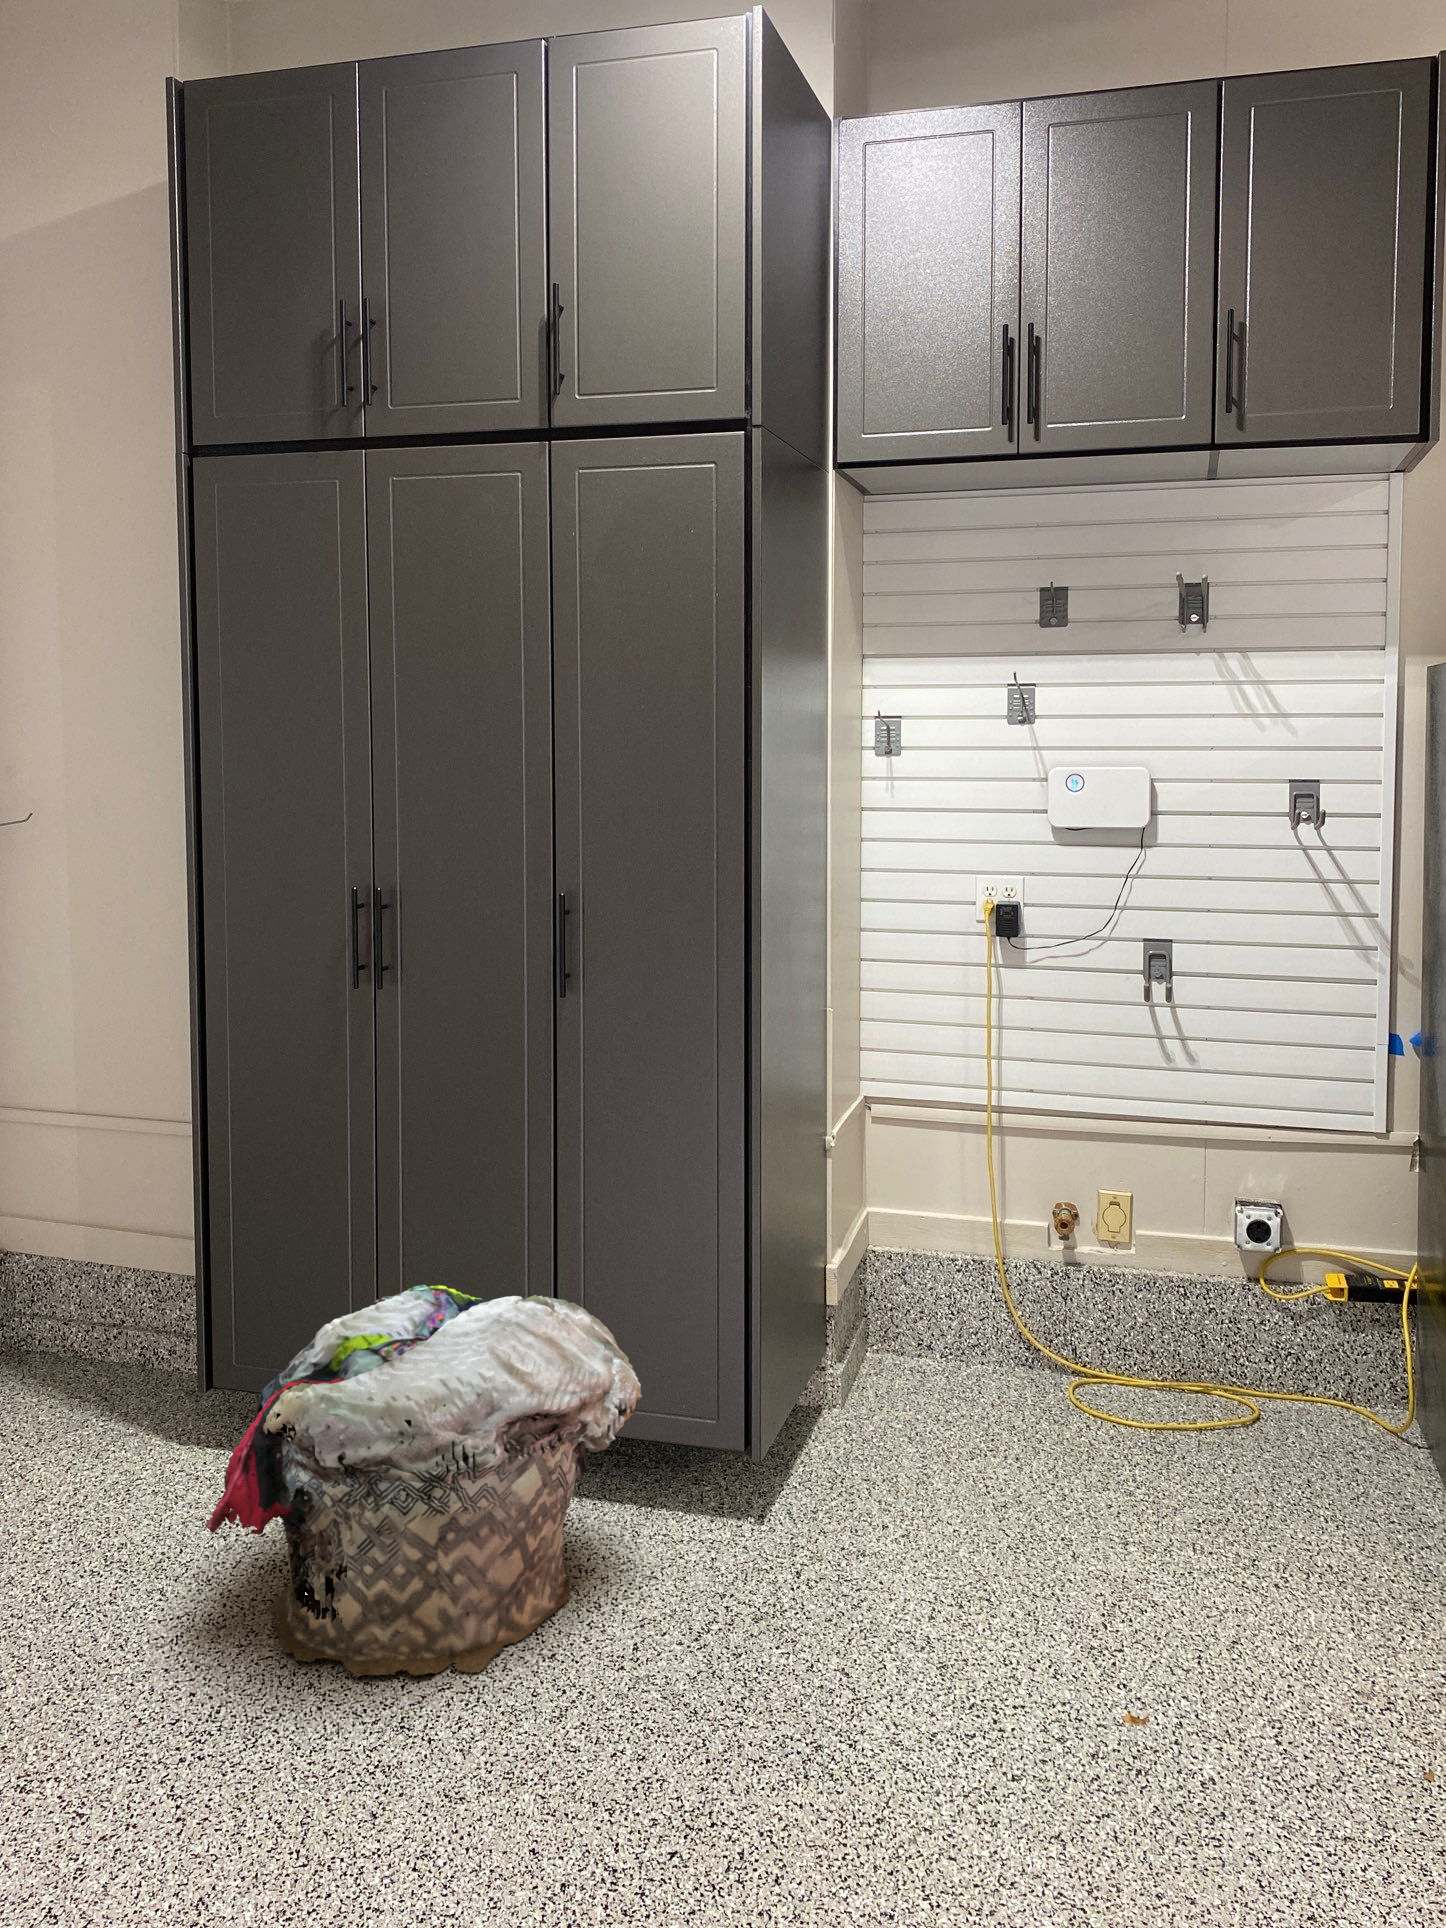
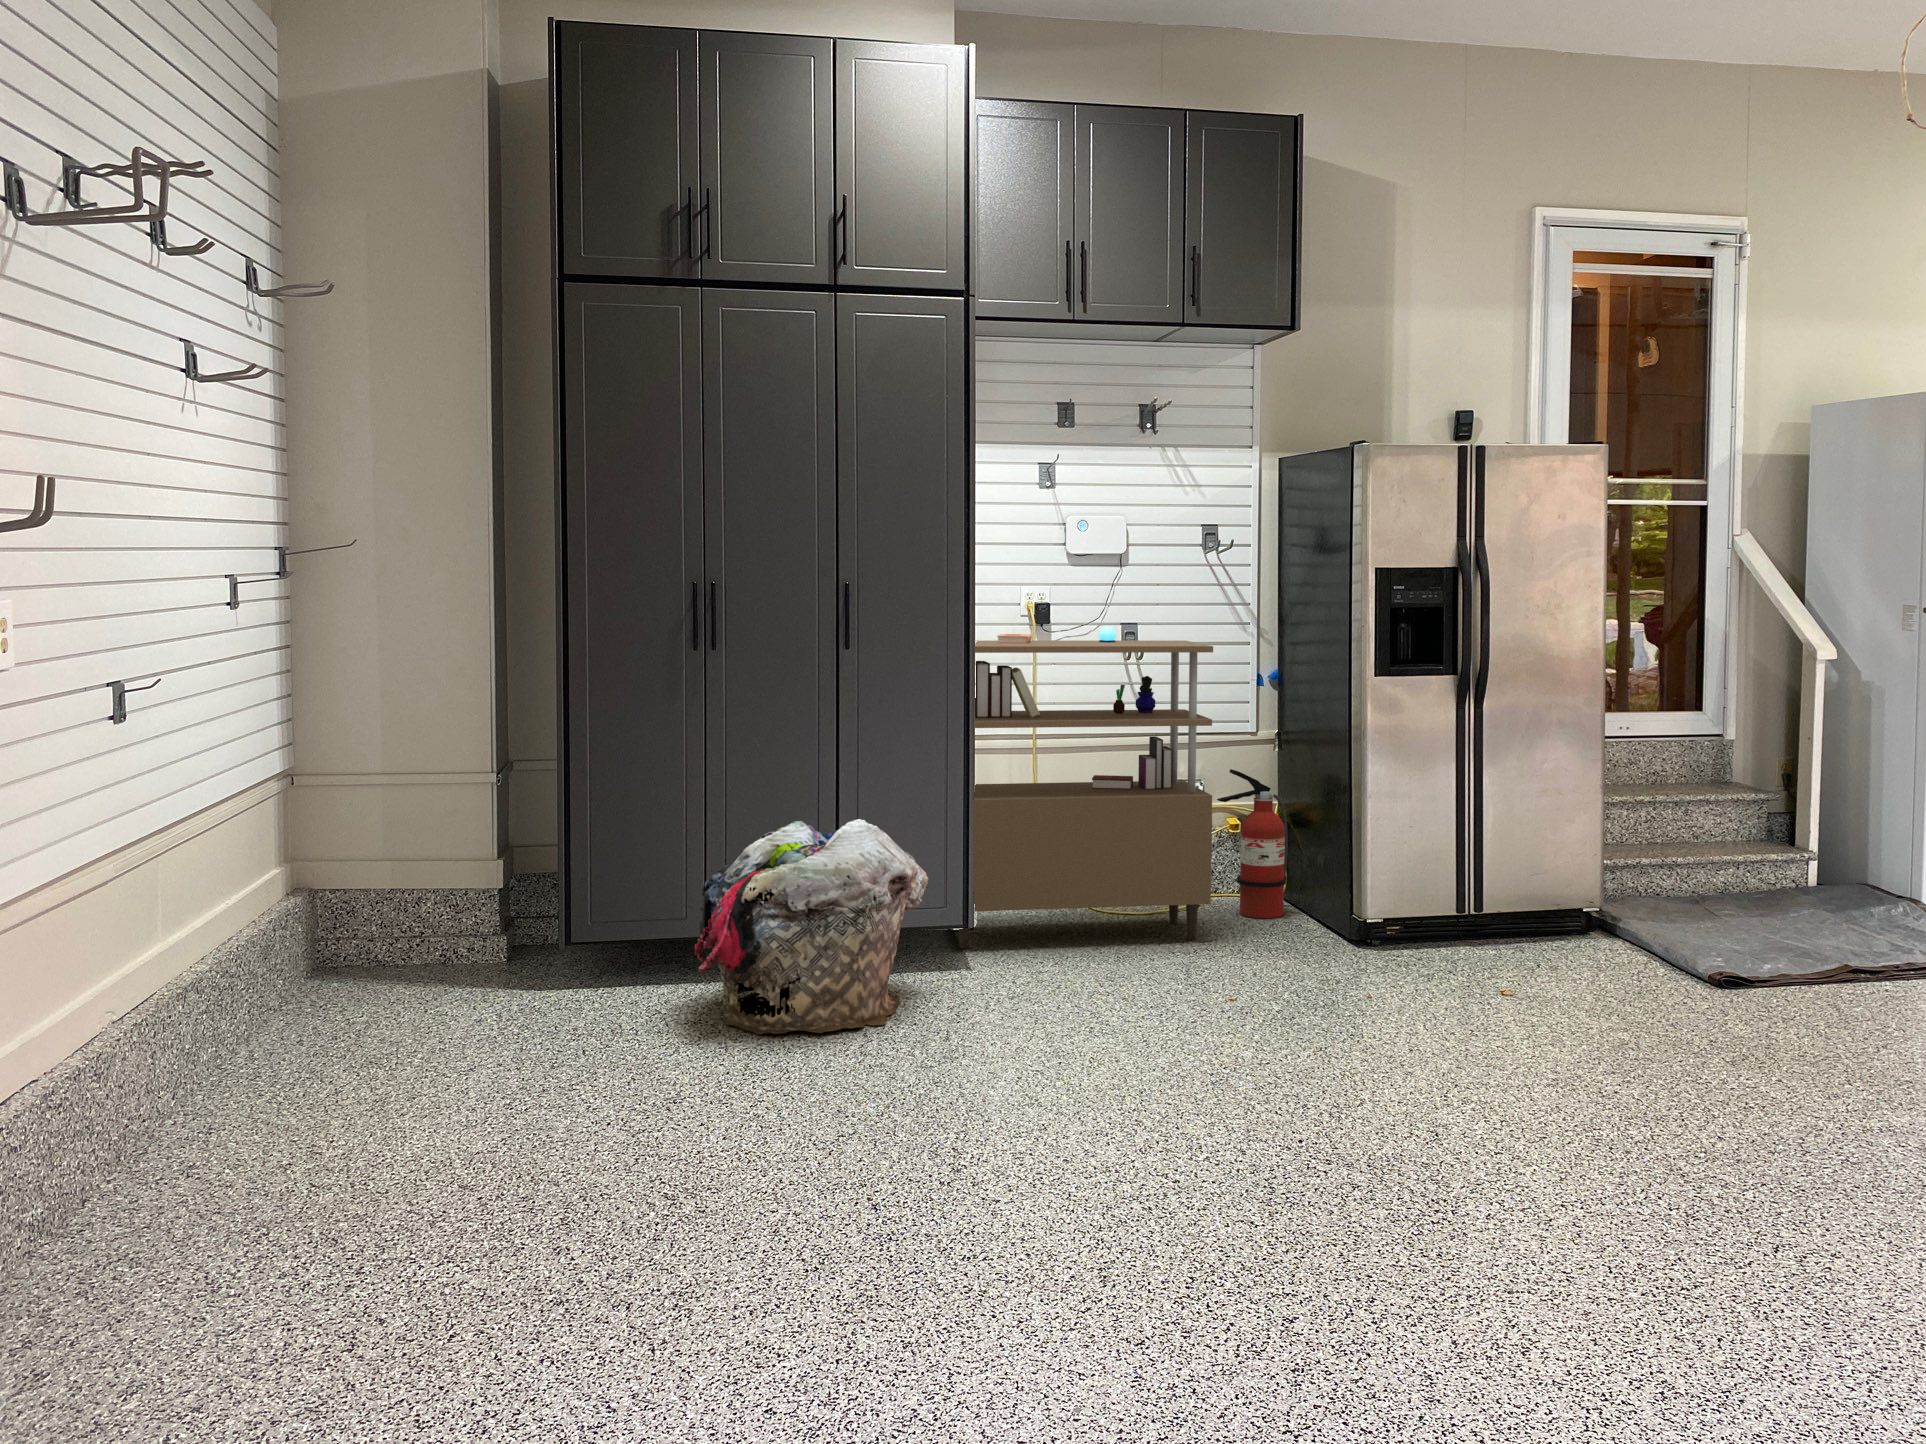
shelving unit: none [763,960,1219,1523] -> present [952,626,1213,948]
fire extinguisher: none [1276,1210,1412,1484] -> present [1217,769,1288,918]

